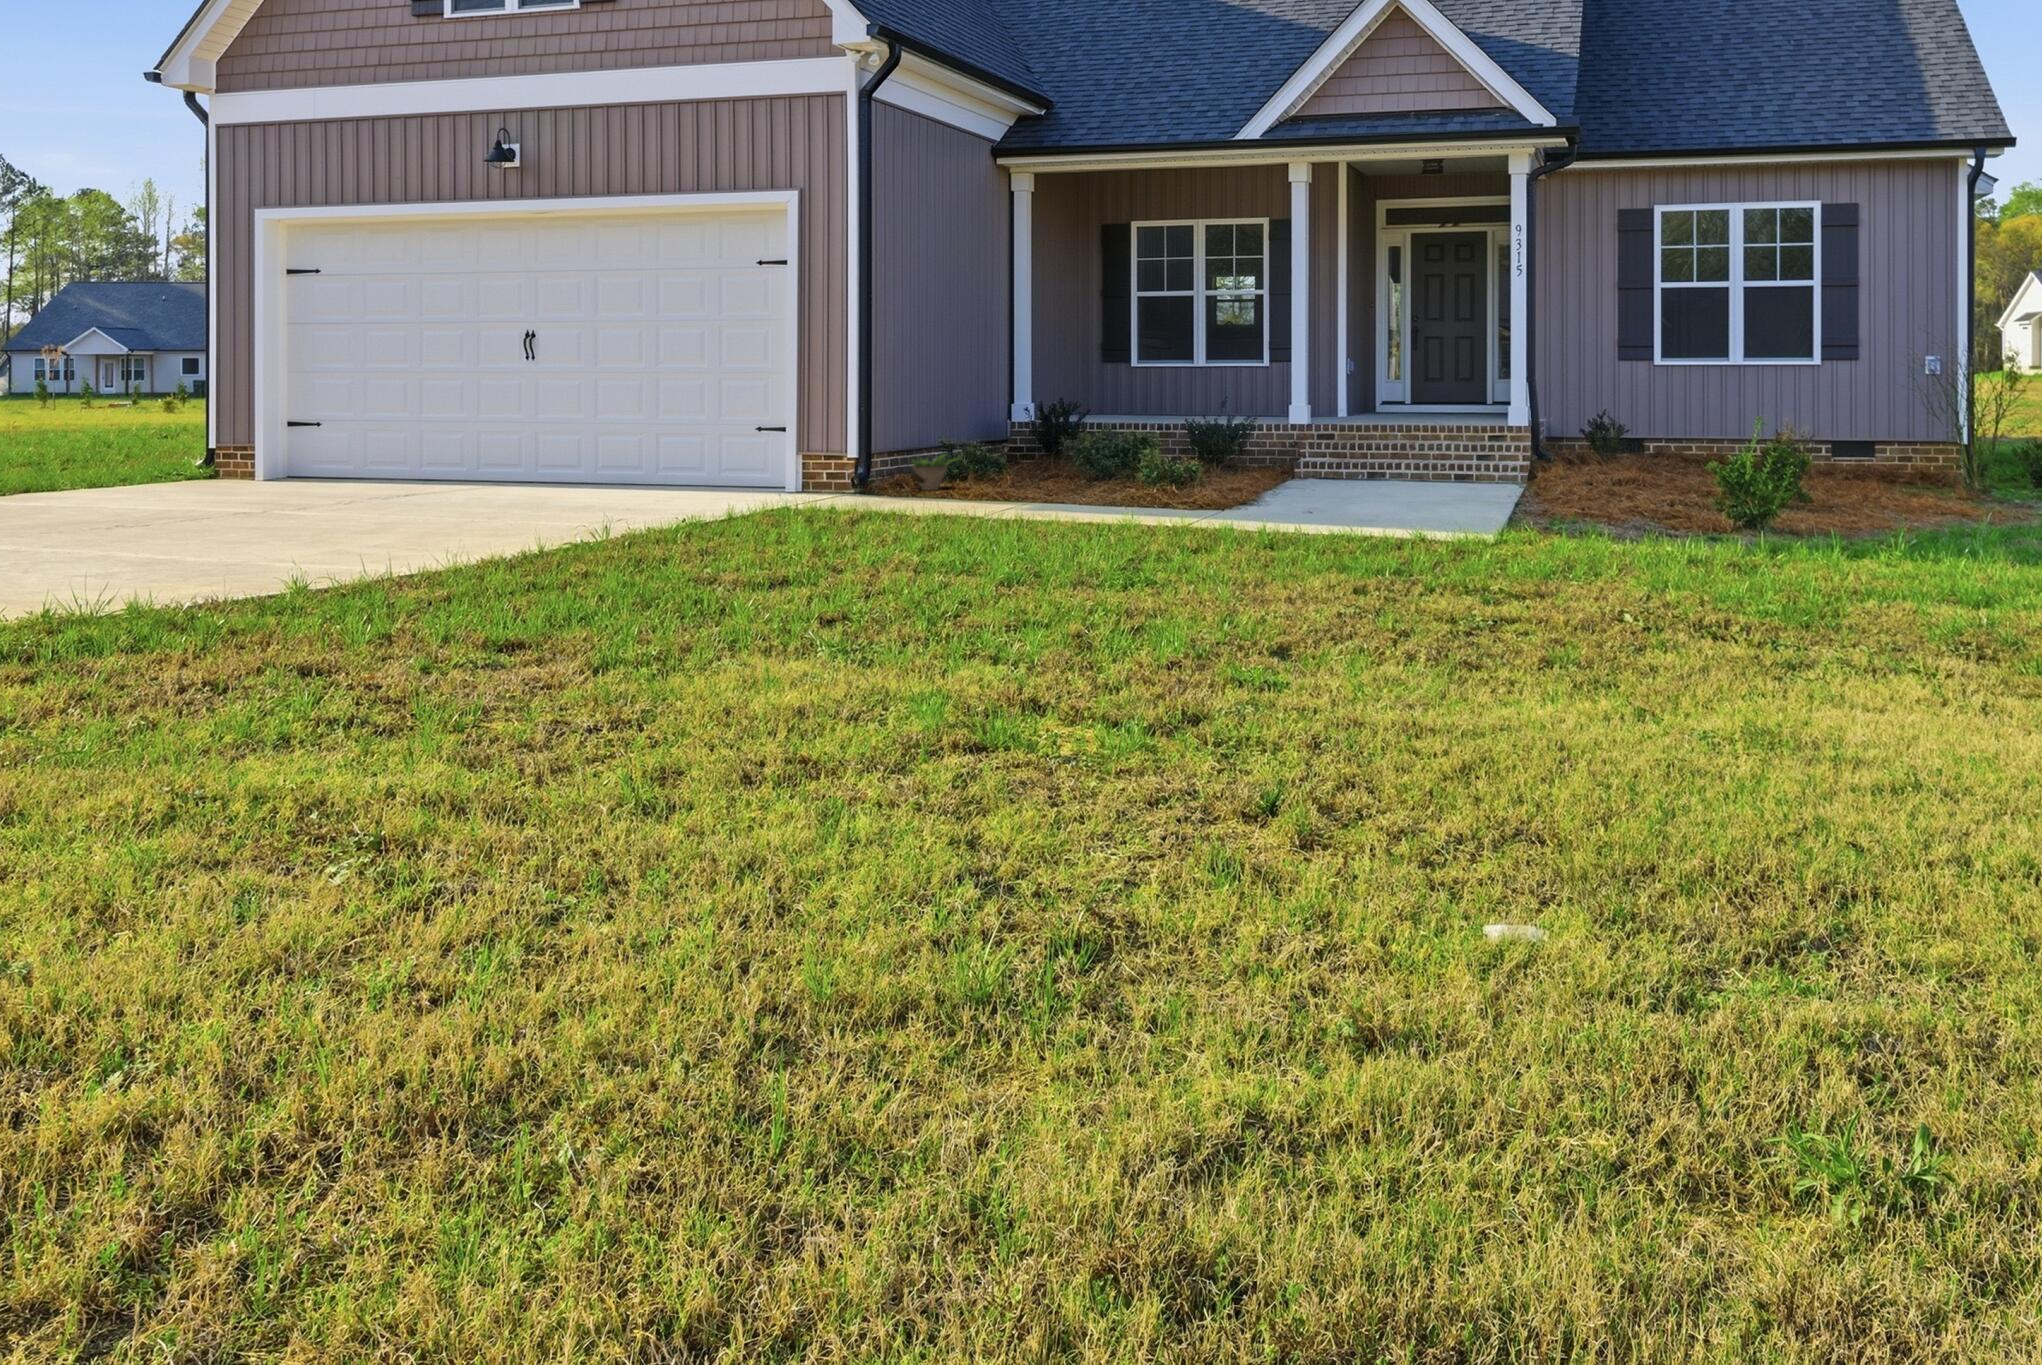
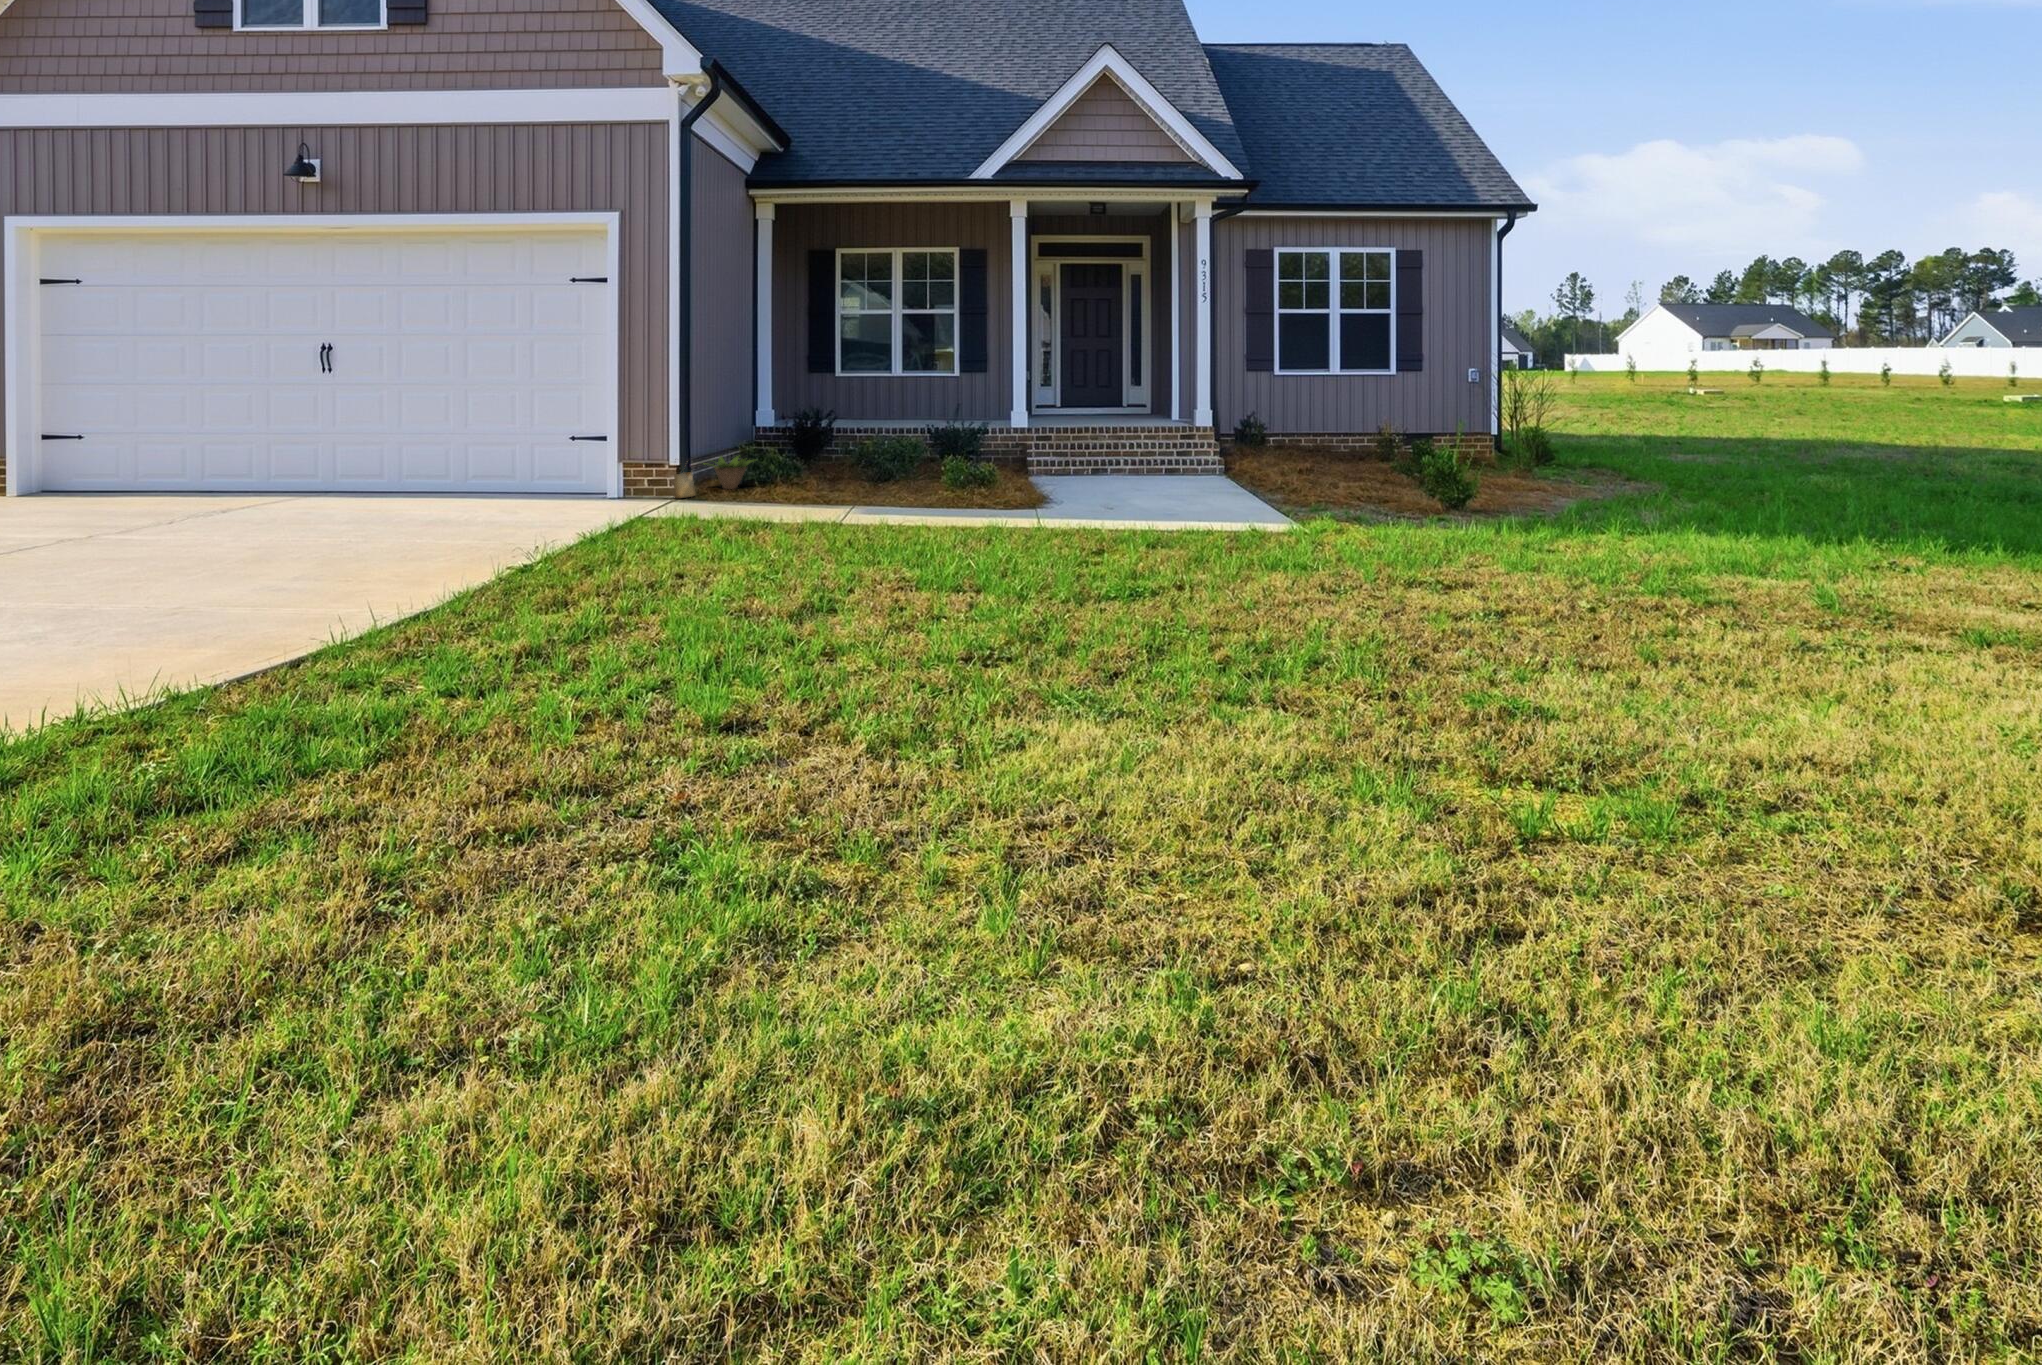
woven basket: none [848,454,875,497] -> present [673,470,695,498]

